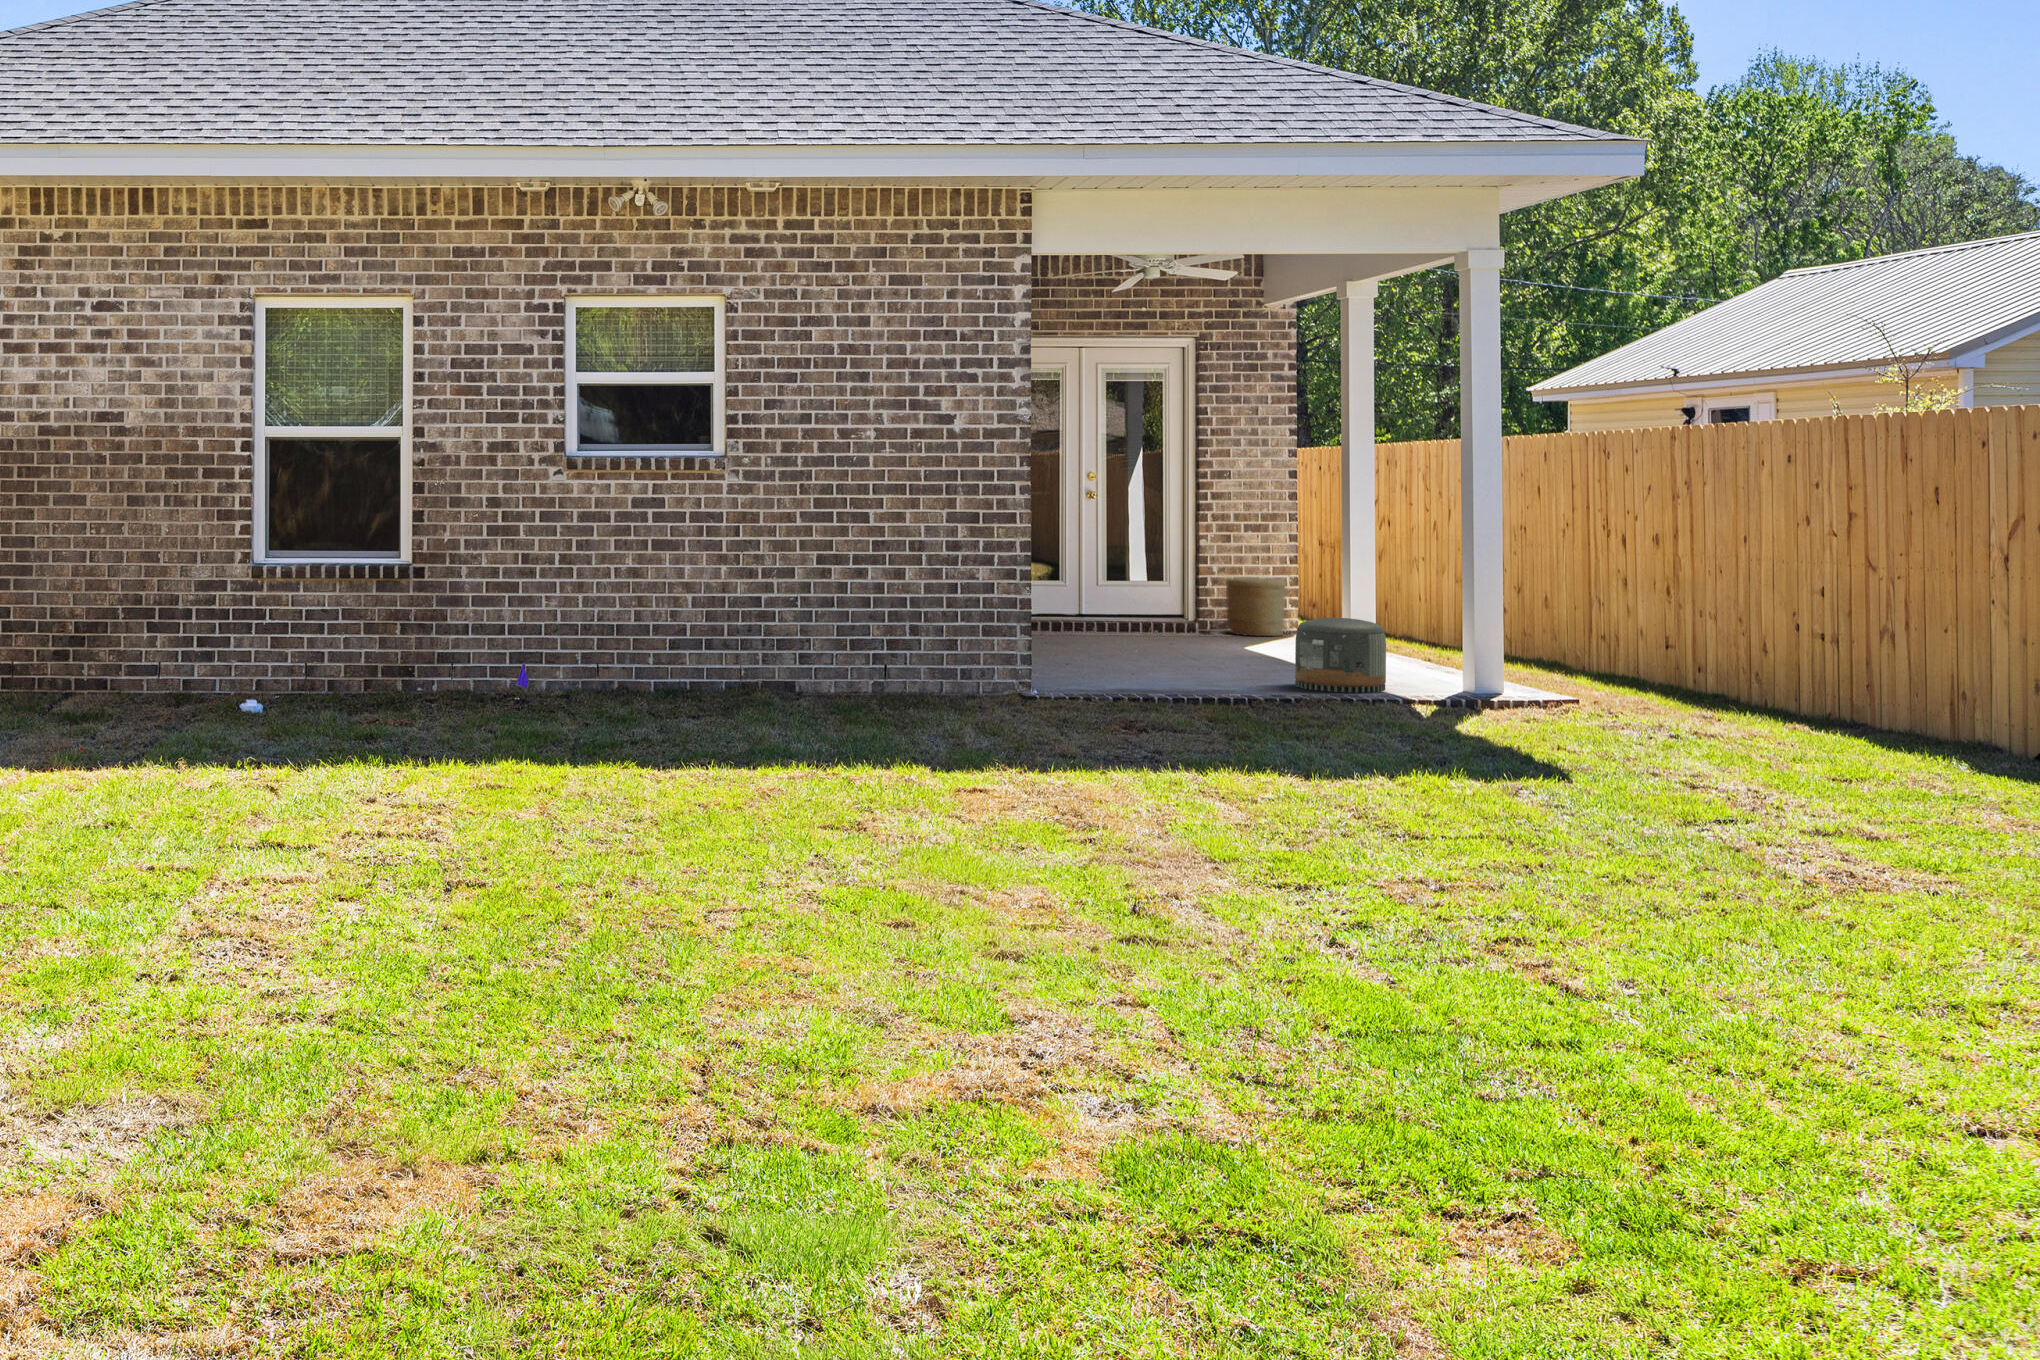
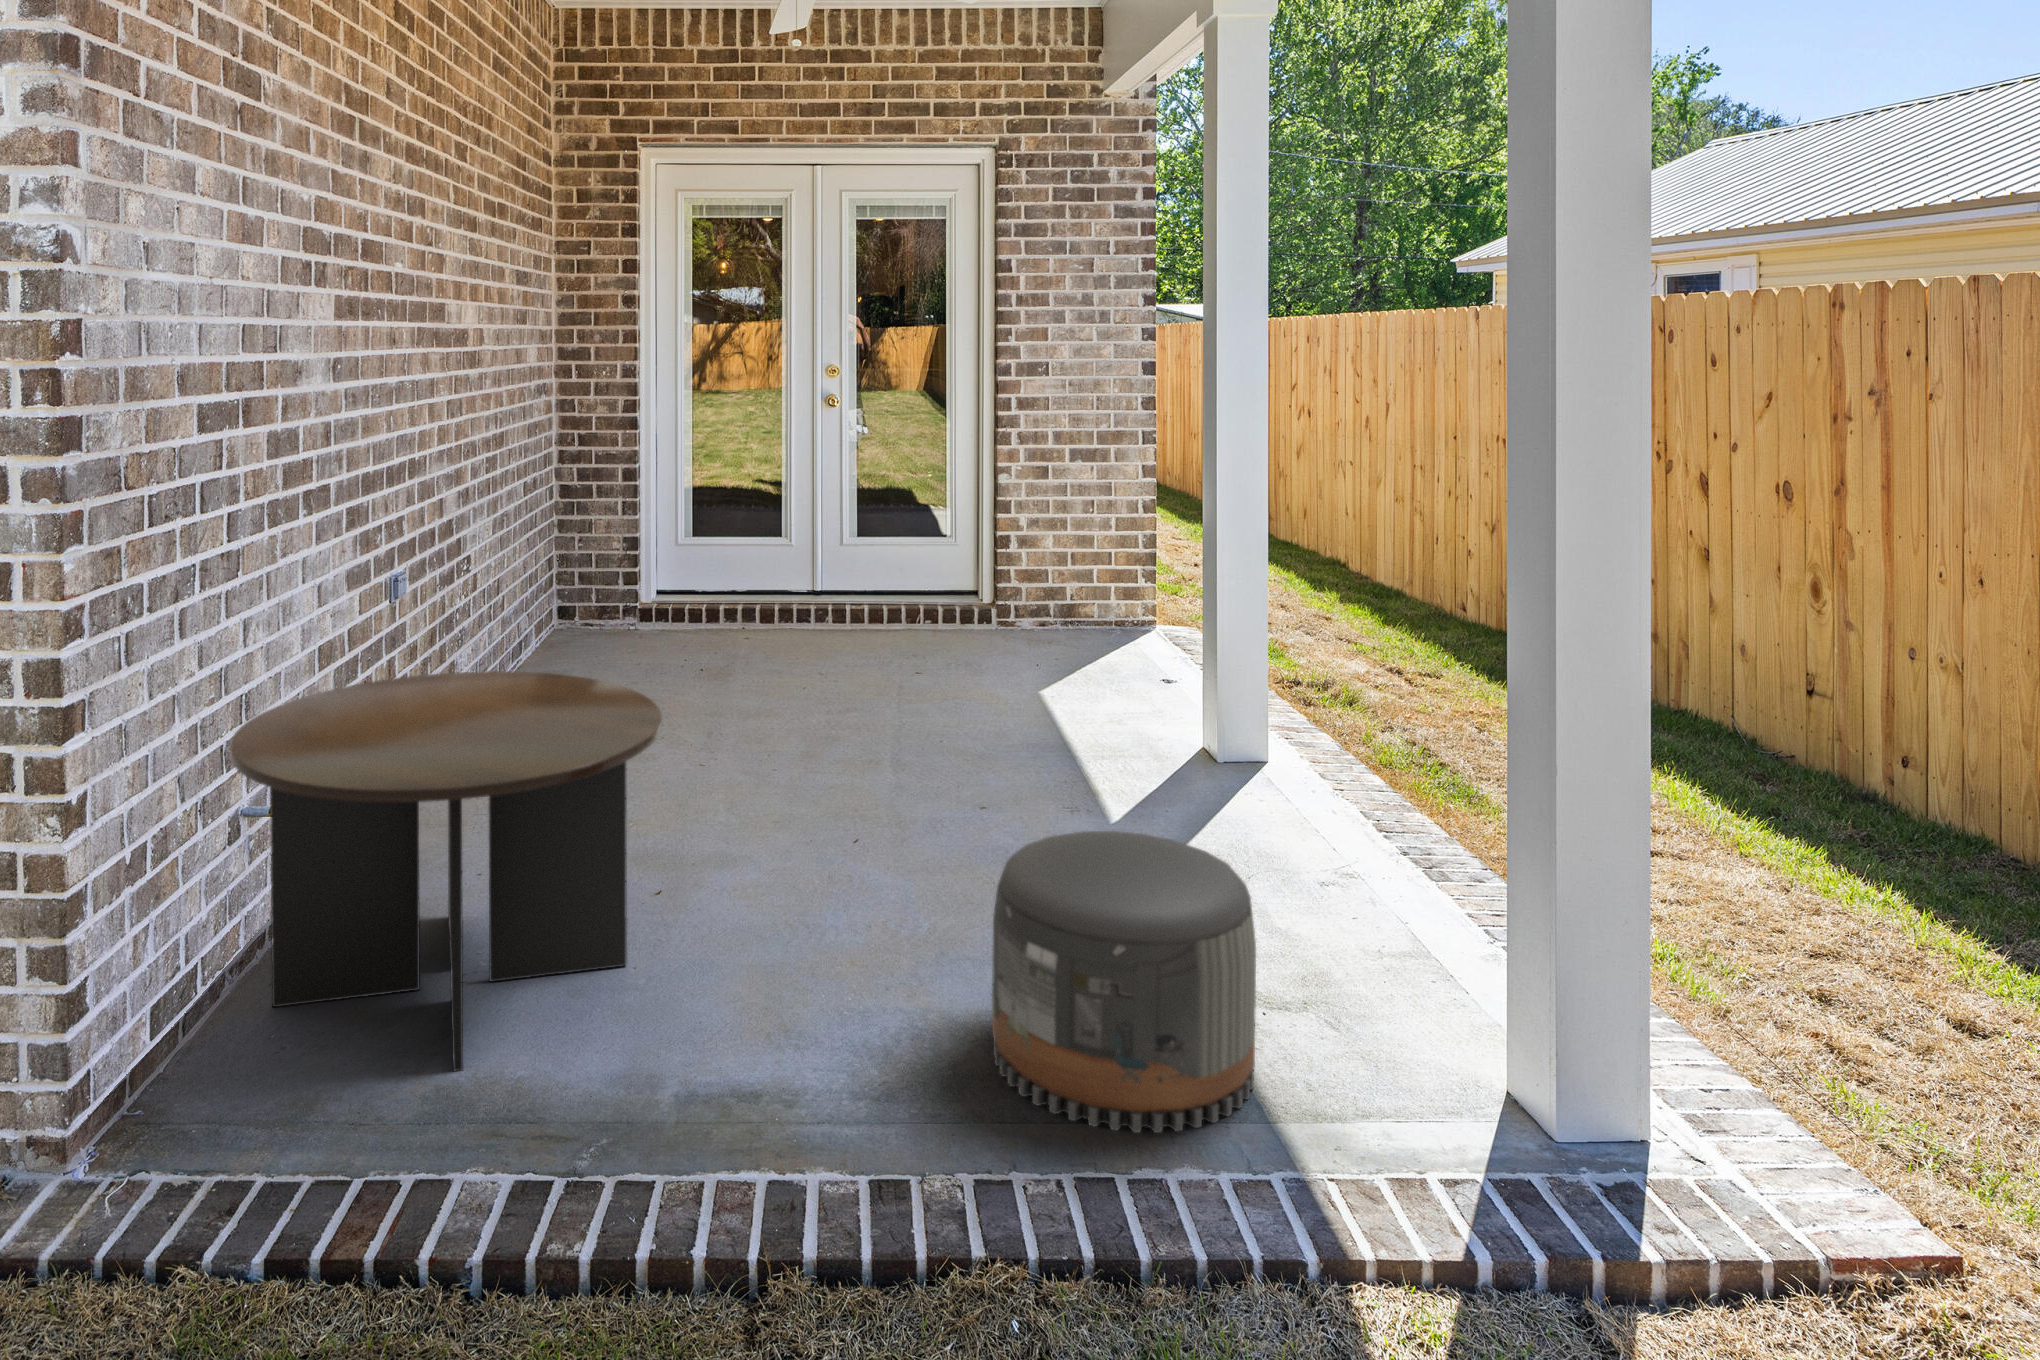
woven basket: present [1225,577,1286,636] -> none [1033,538,1132,646]
coffee table: none [1017,581,1169,686] -> present [230,671,662,1071]

